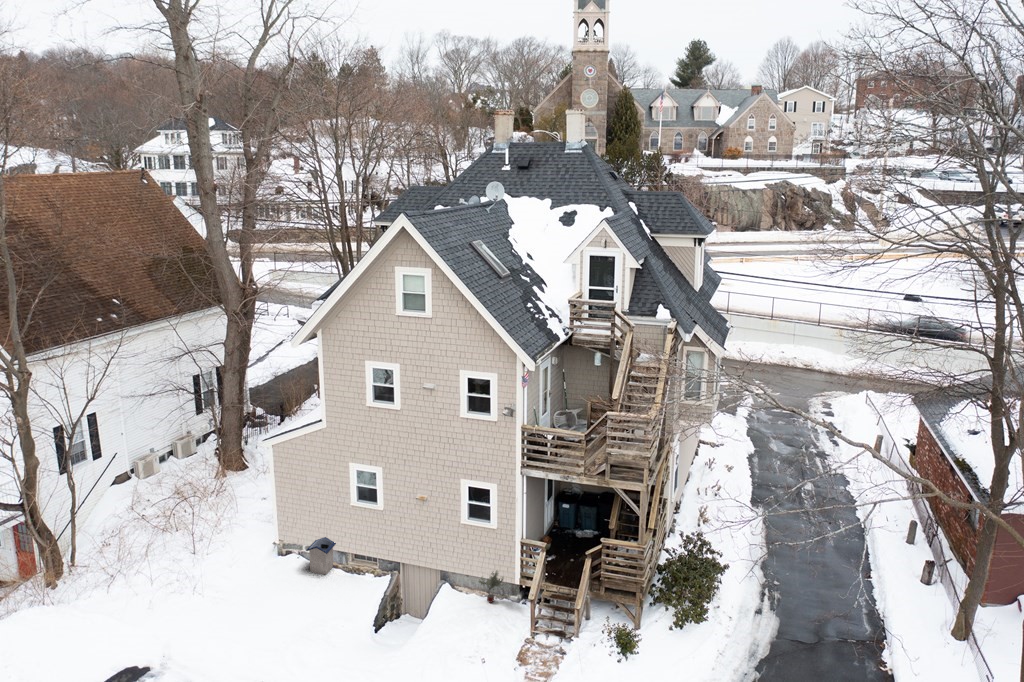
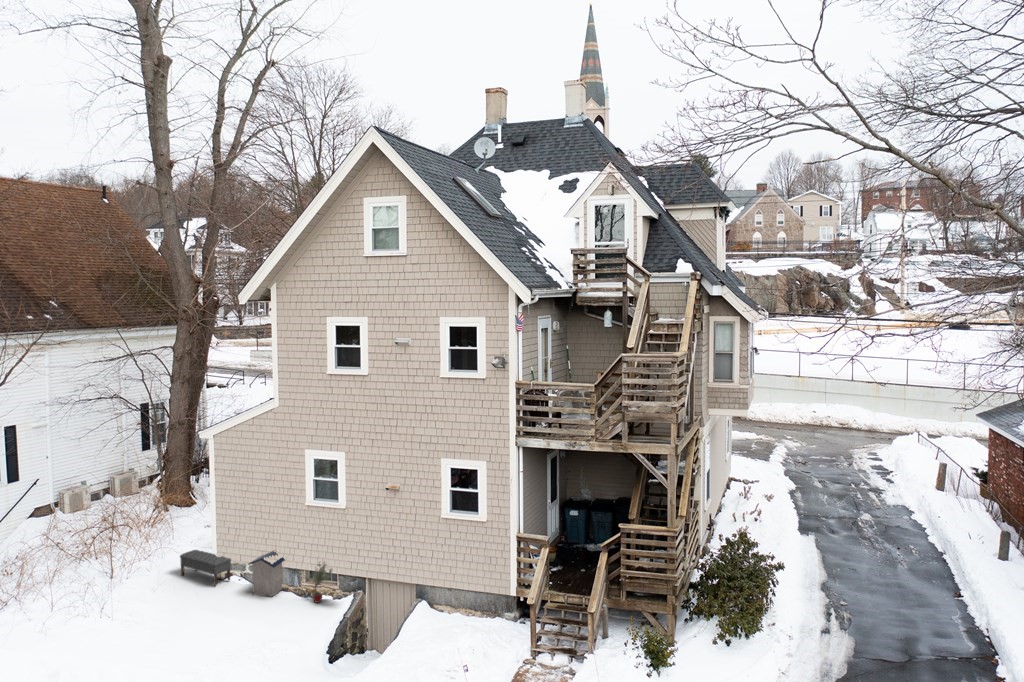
bench: none [249,531,291,564] -> present [180,550,231,586]
potted tree: present [479,571,504,603] -> present [304,562,332,603]

